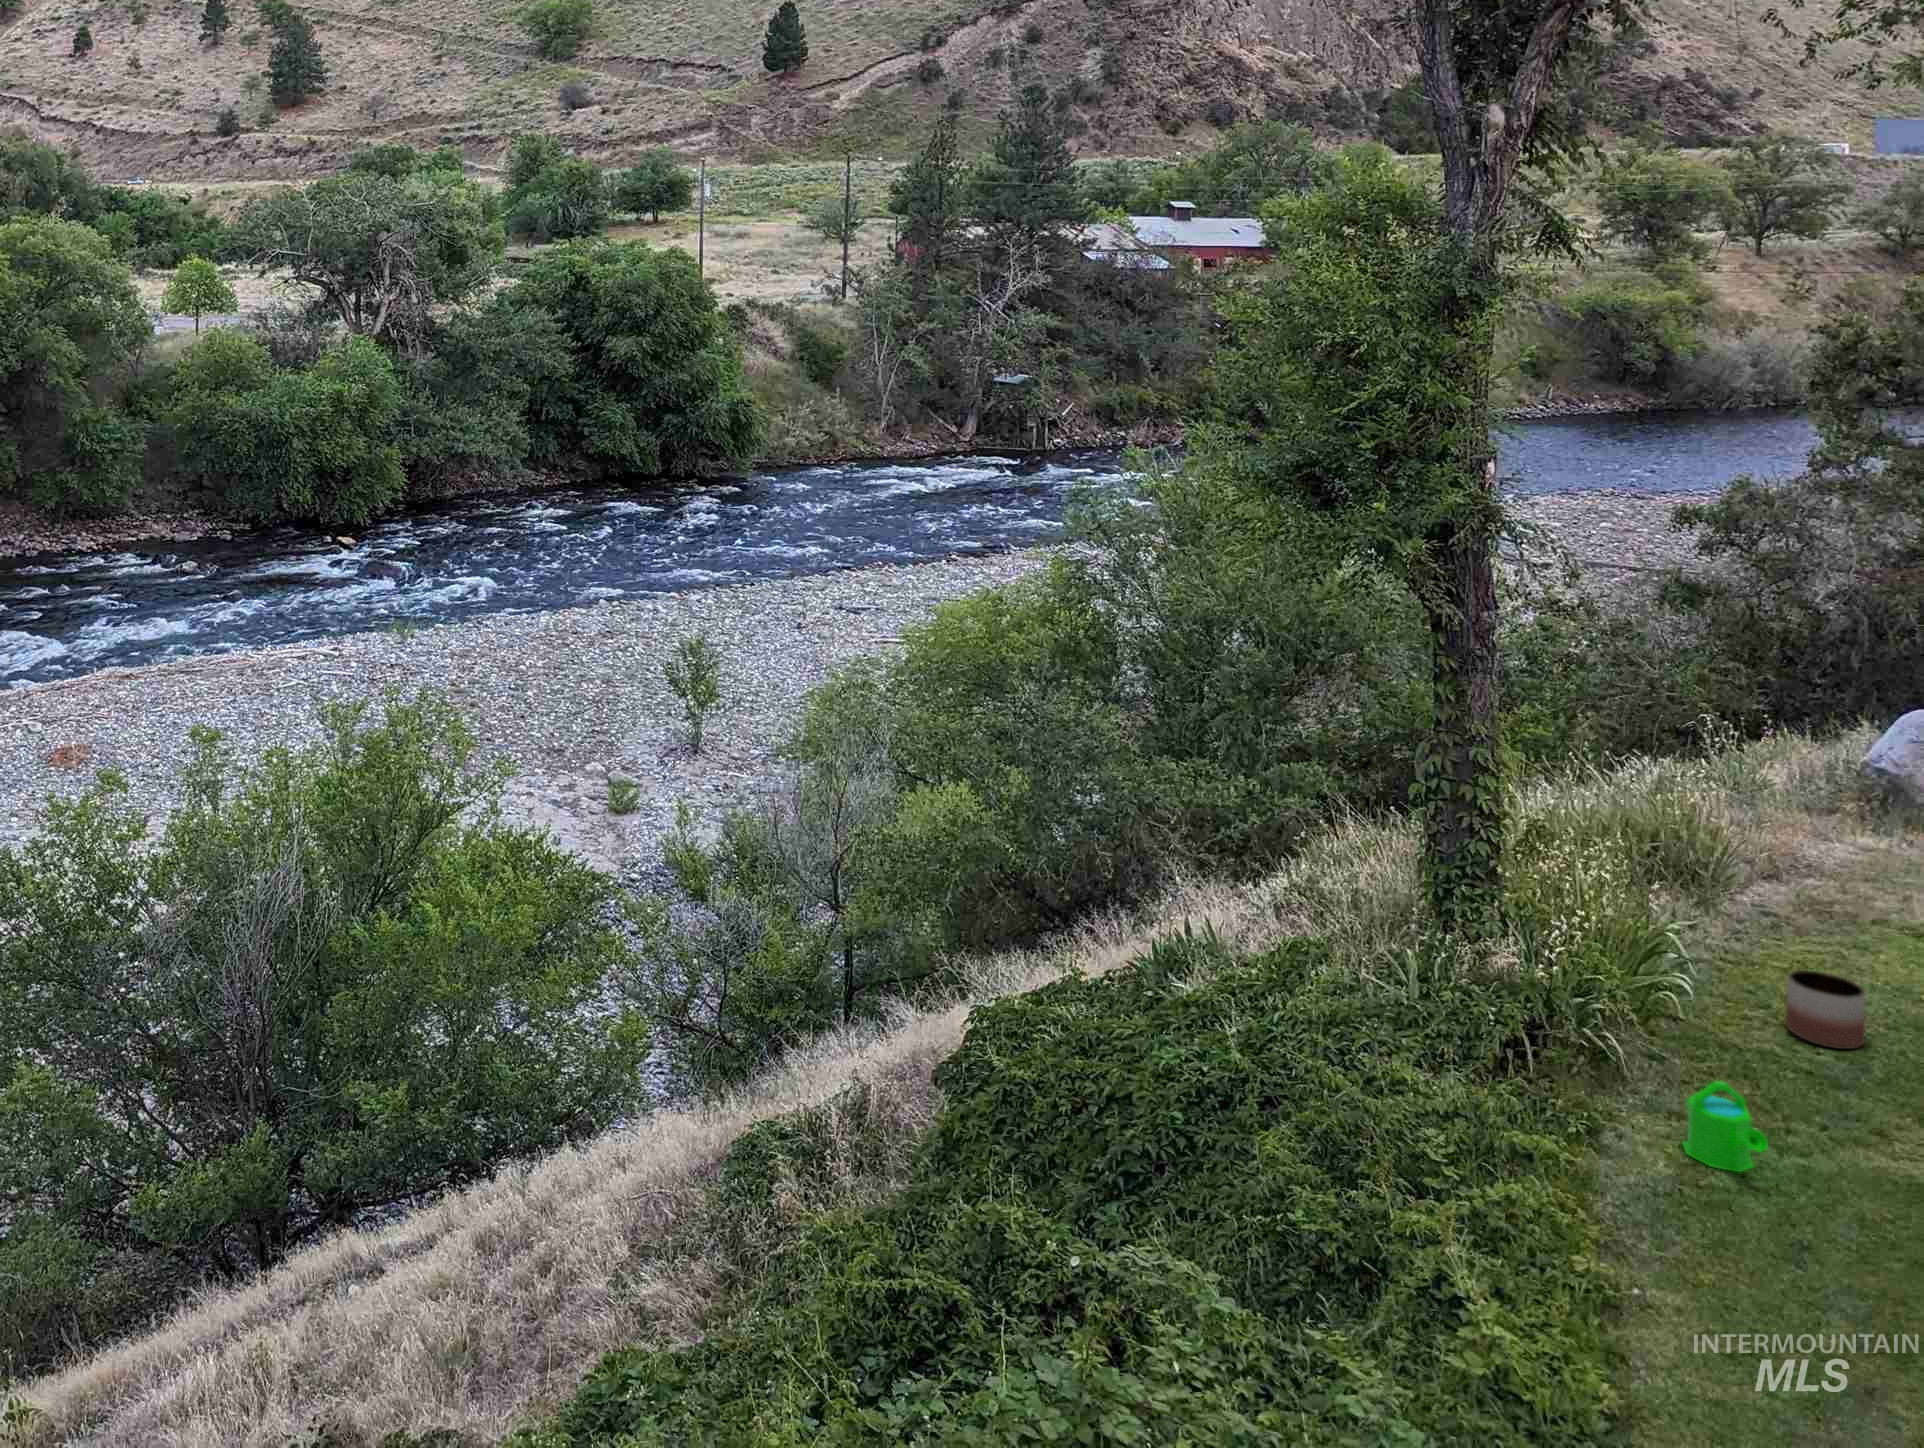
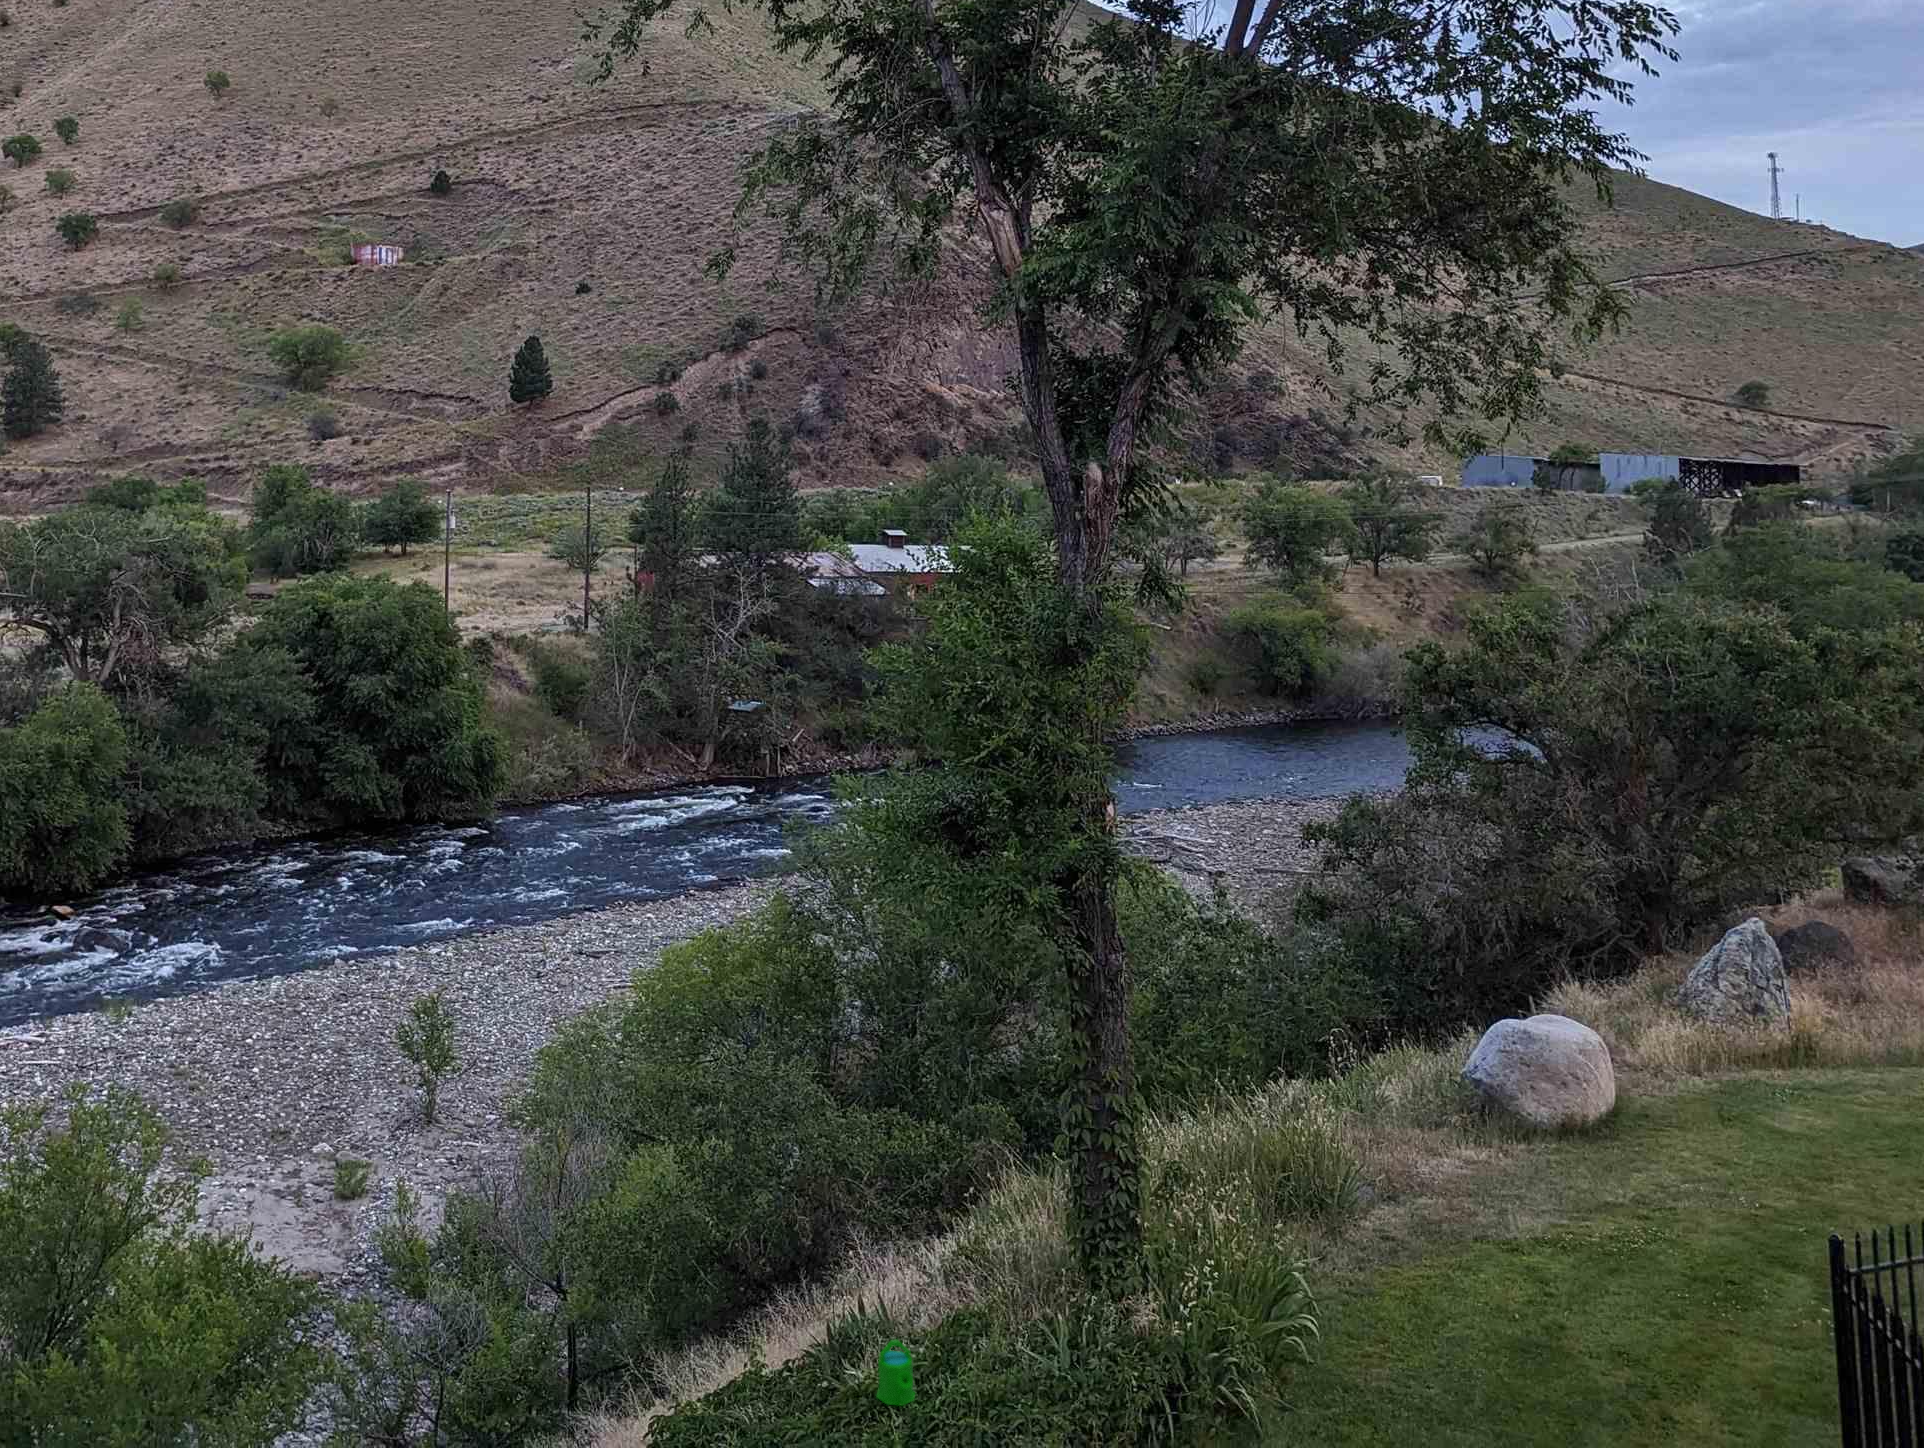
planter: present [1786,970,1865,1049] -> none [987,1248,1030,1305]

